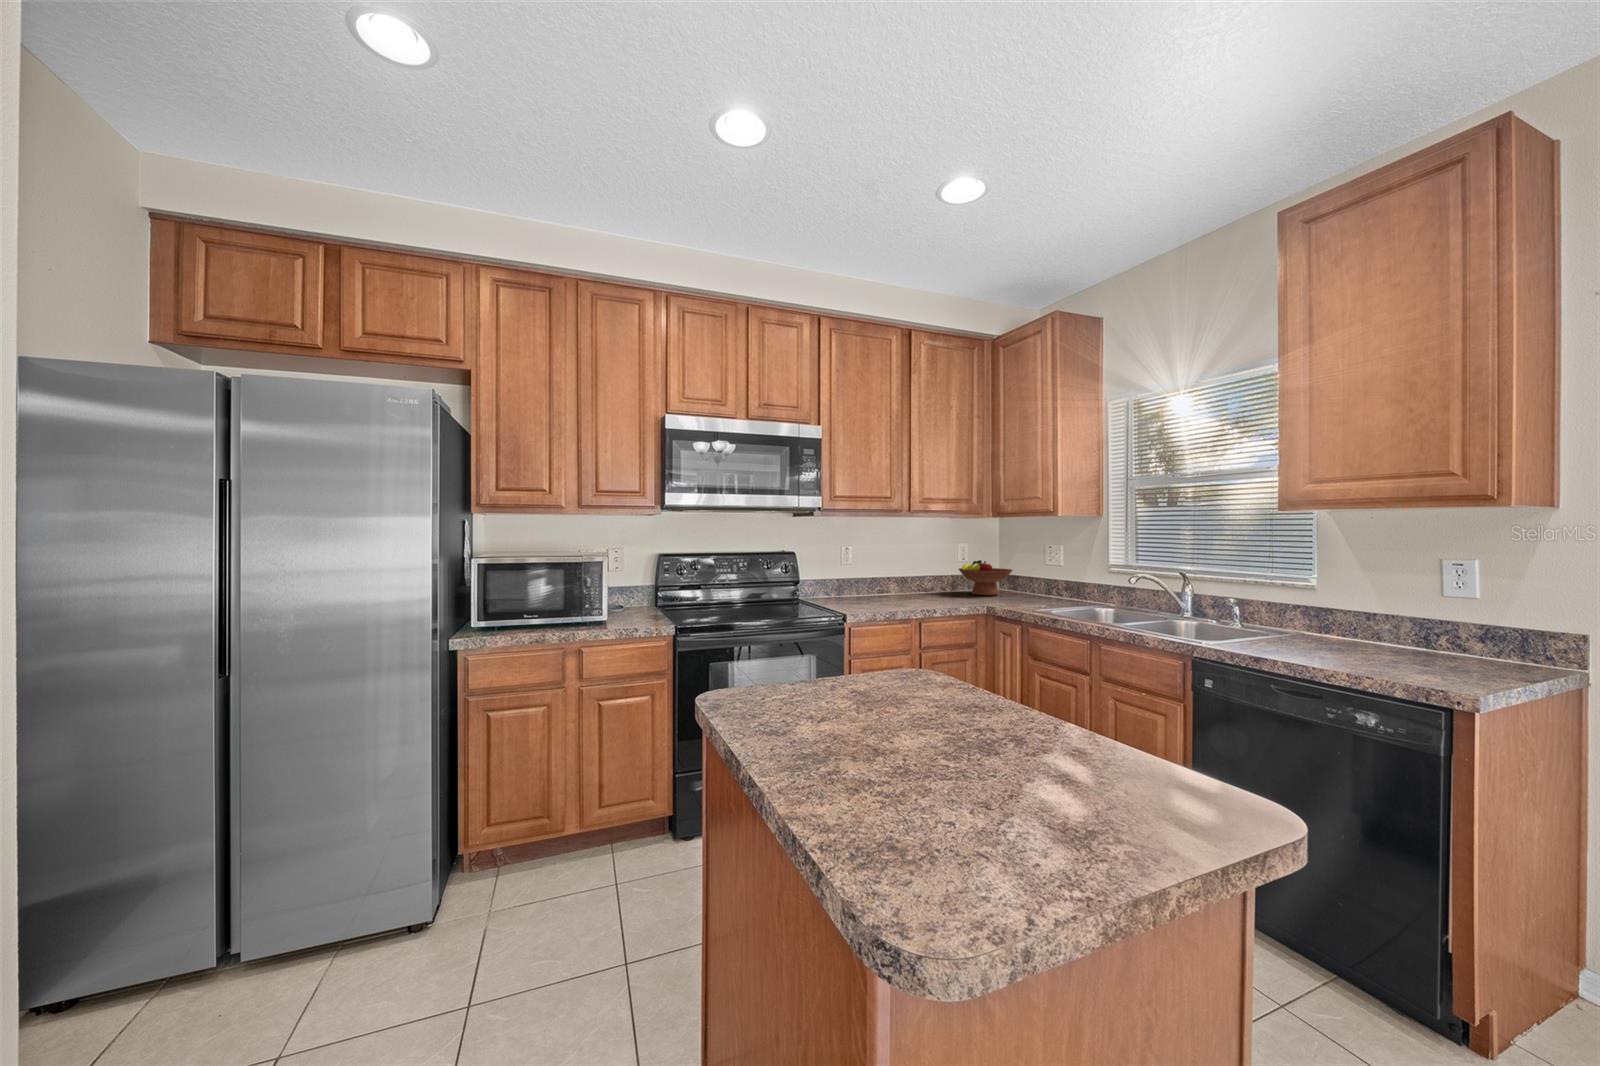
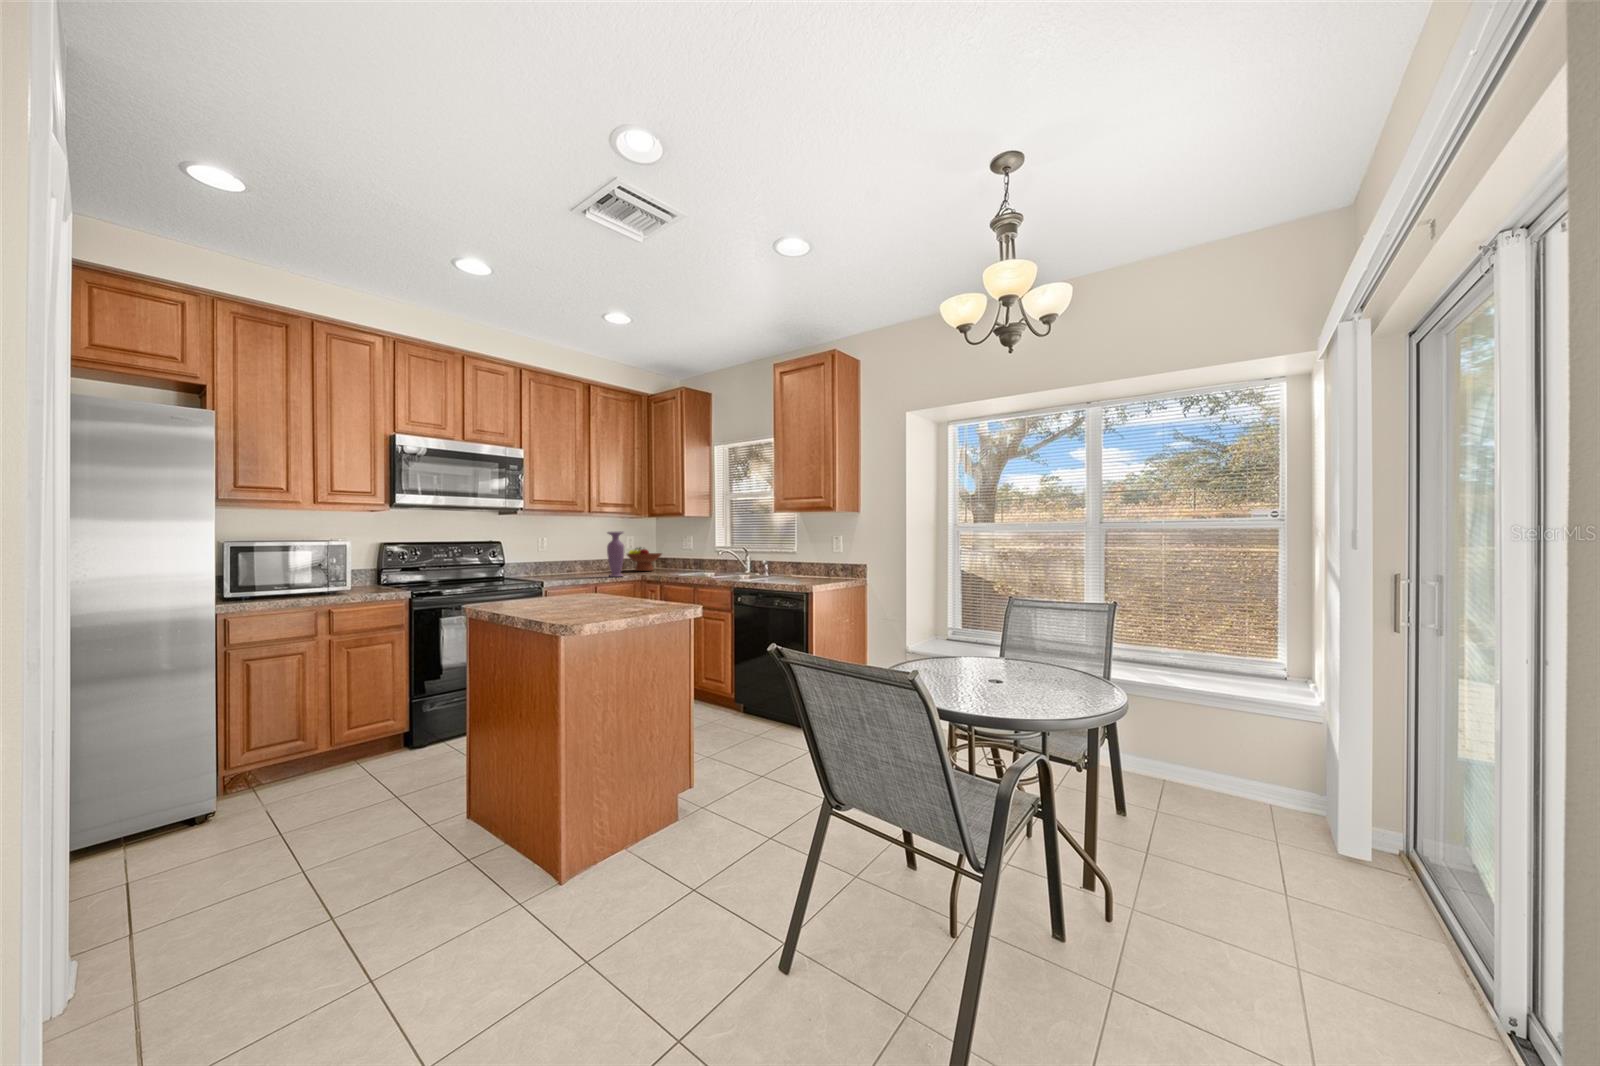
vase: none [934,540,959,607] -> present [607,531,624,577]

